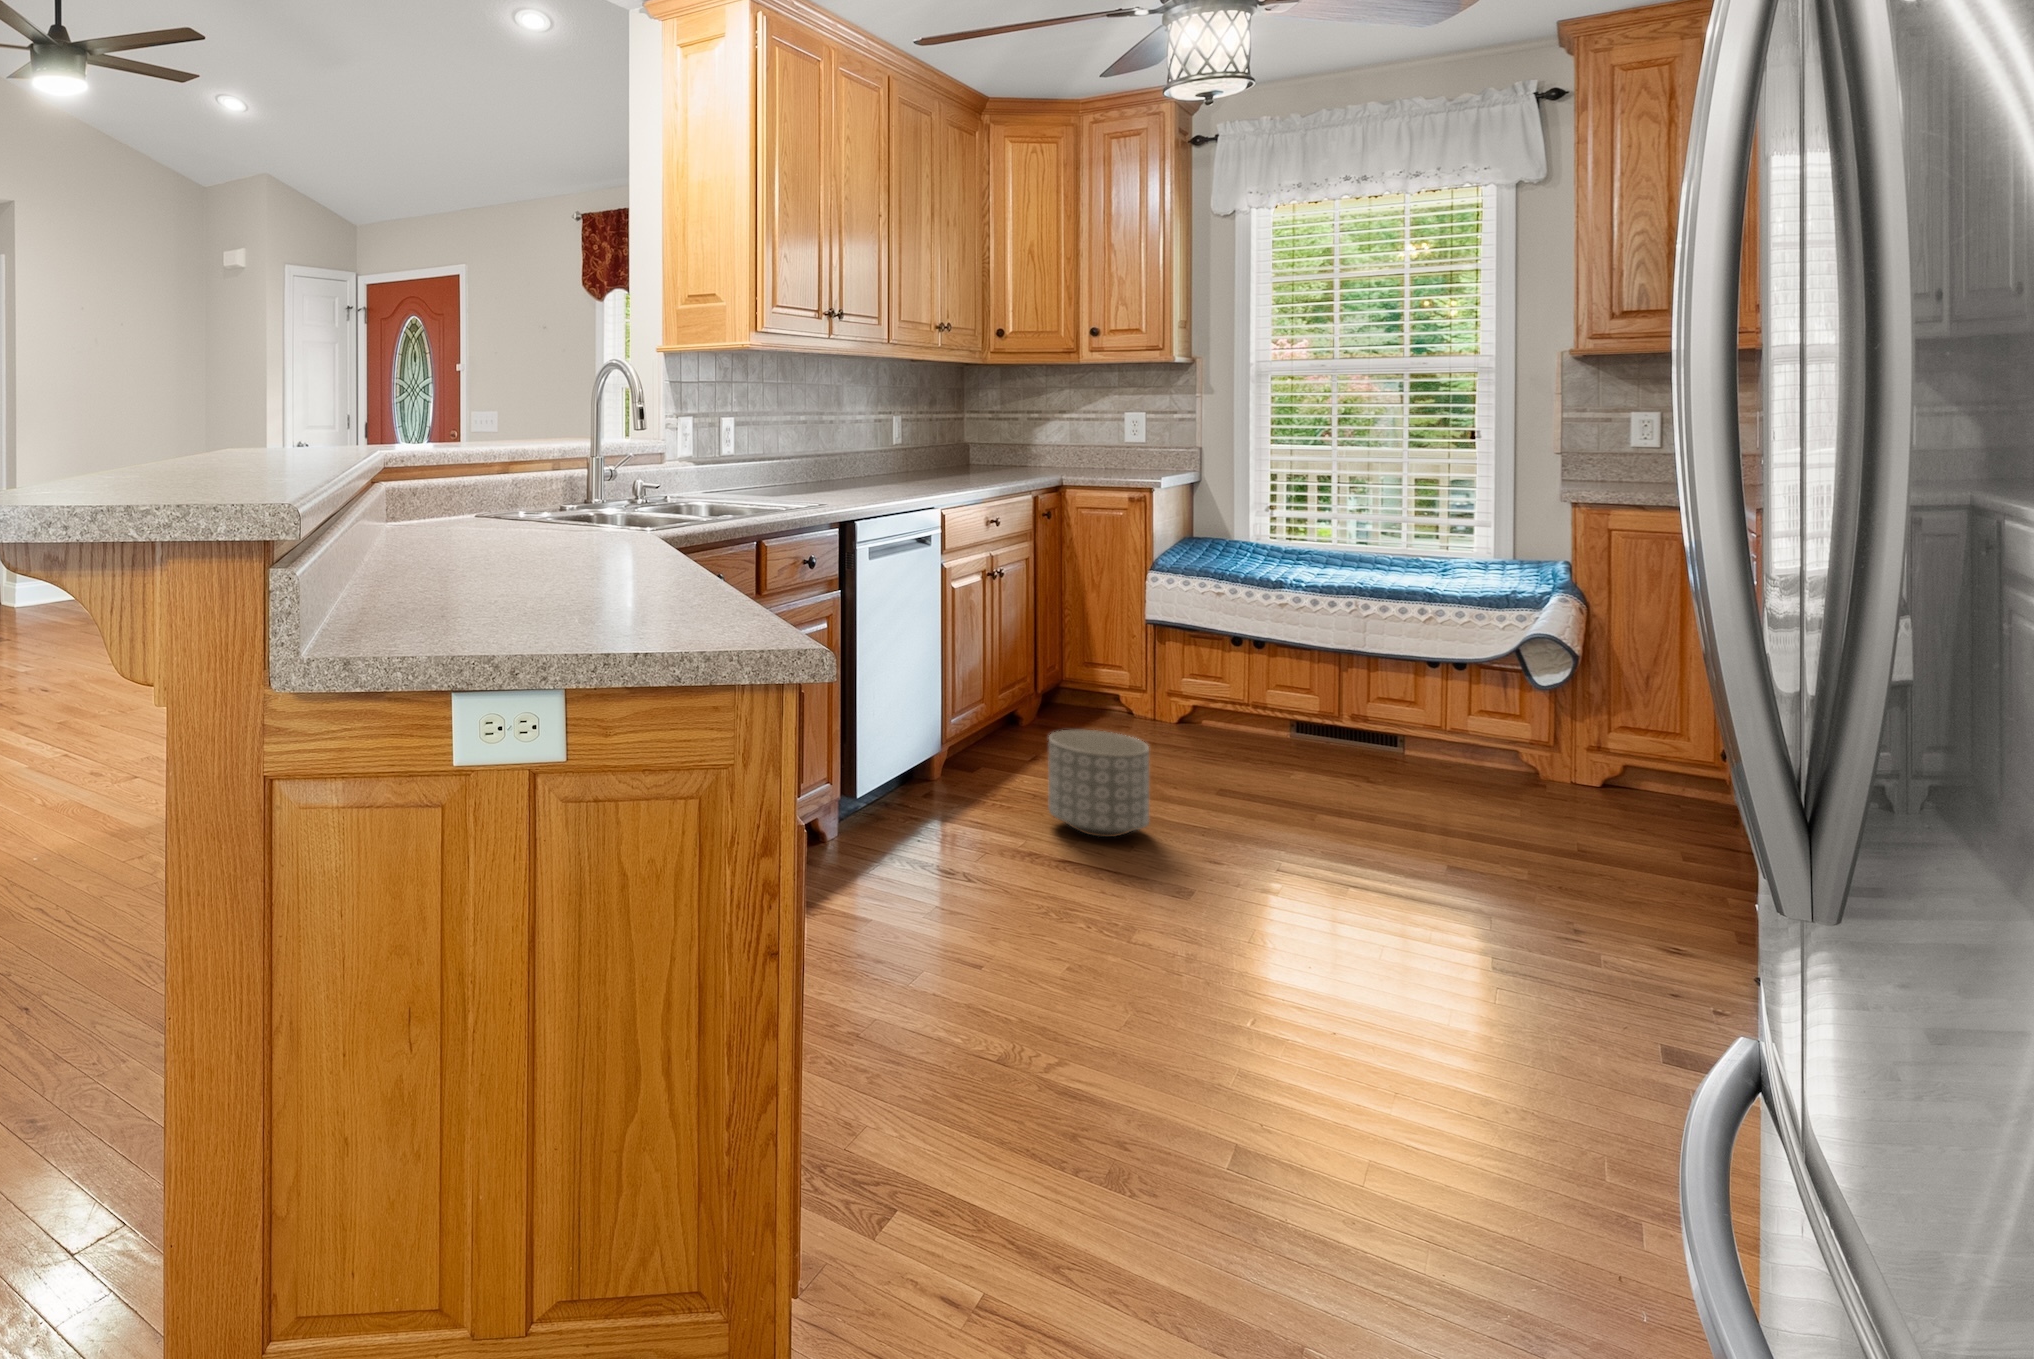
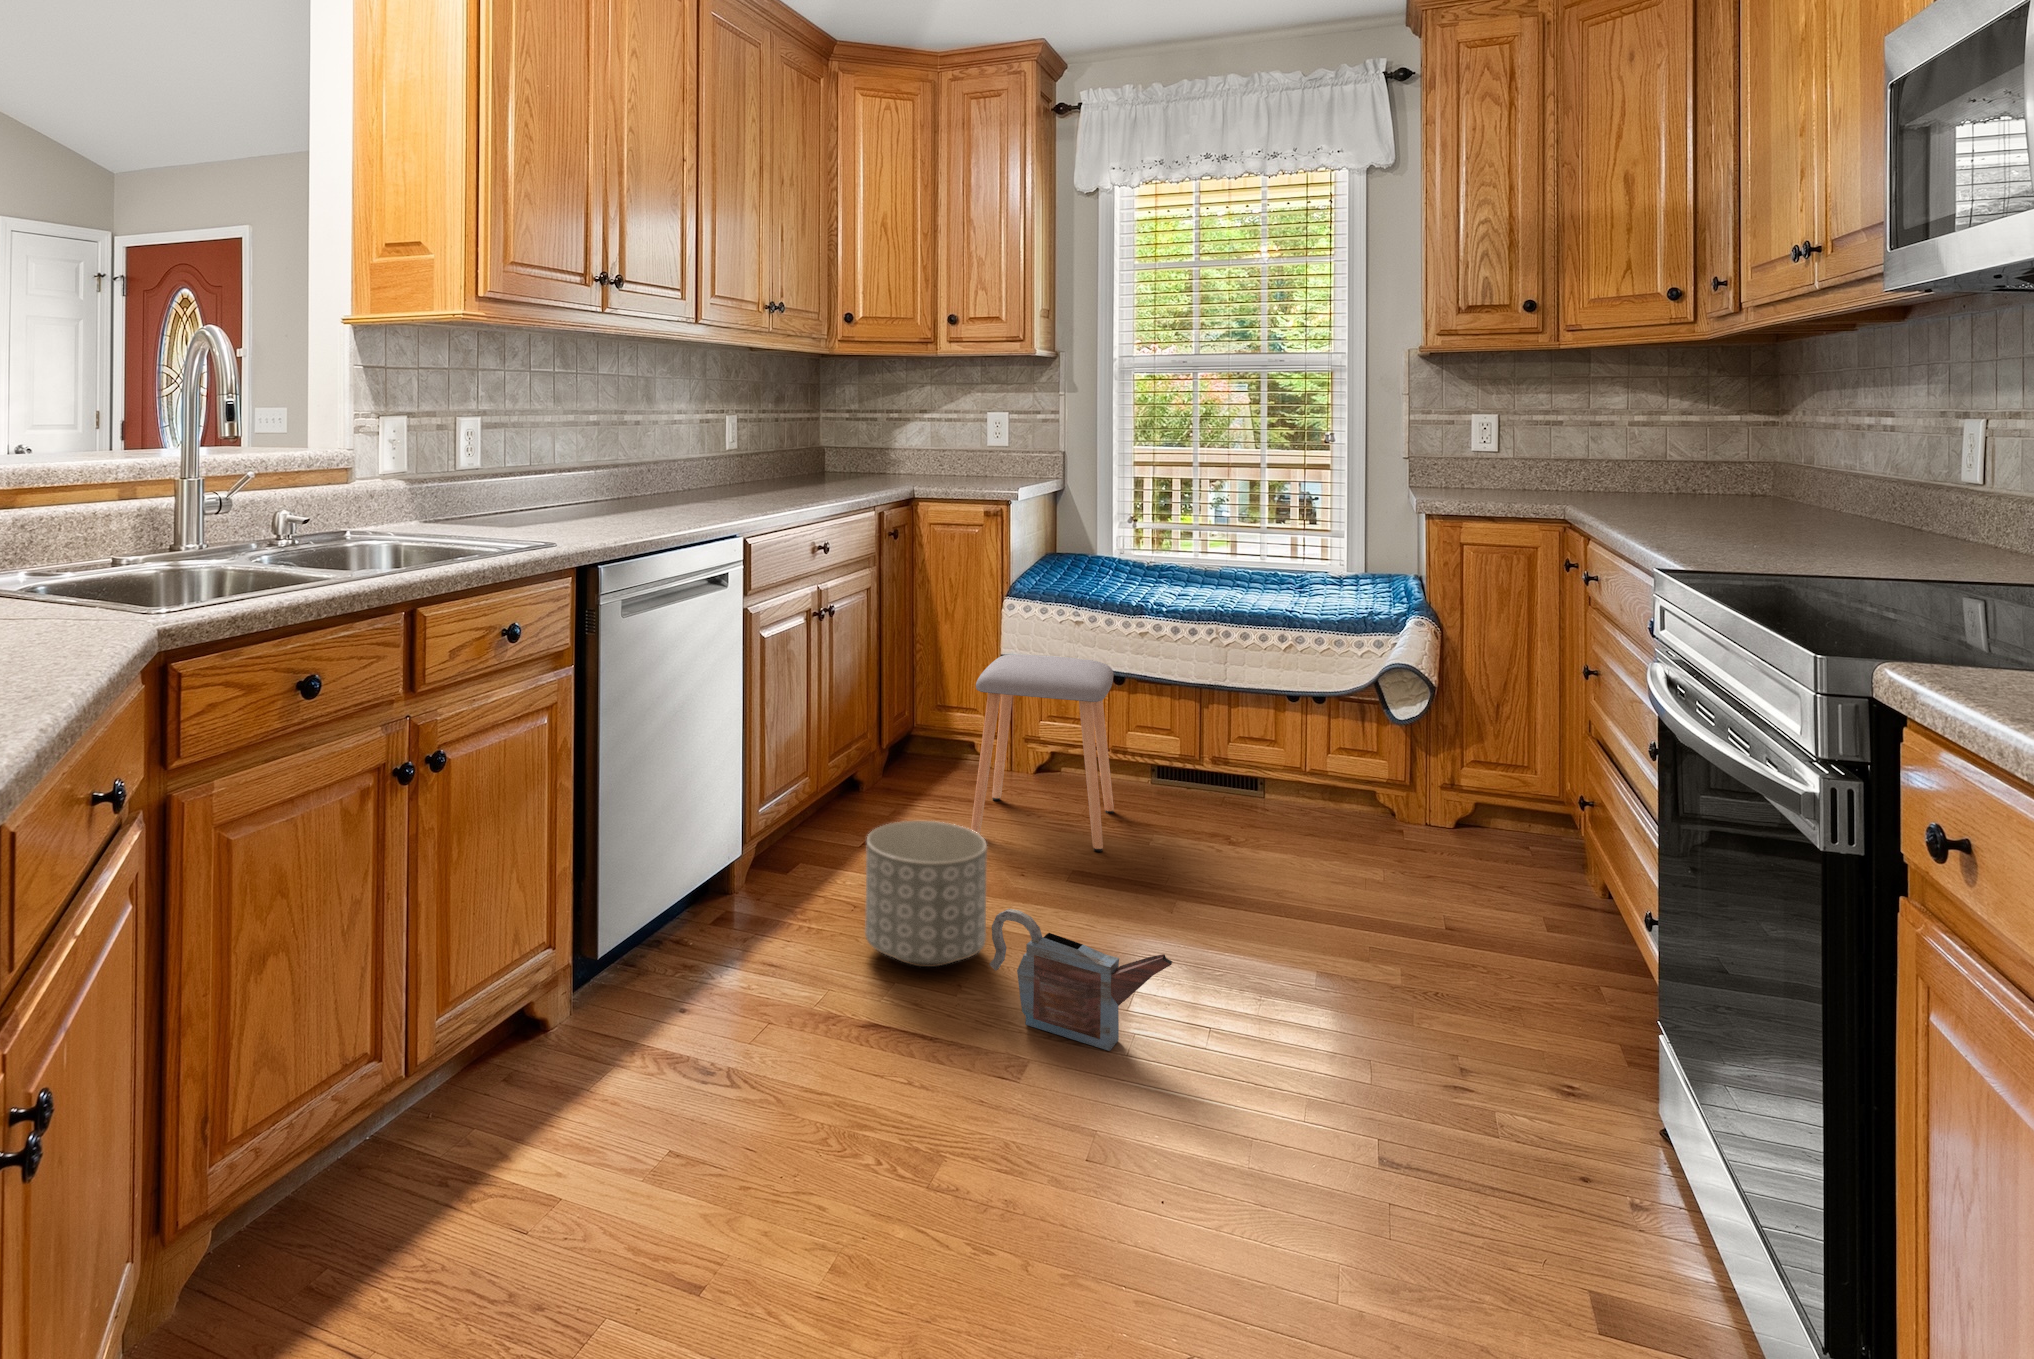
stool: none [1126,617,1258,780] -> present [971,654,1114,851]
watering can: none [1155,789,1312,895] -> present [989,909,1172,1051]

